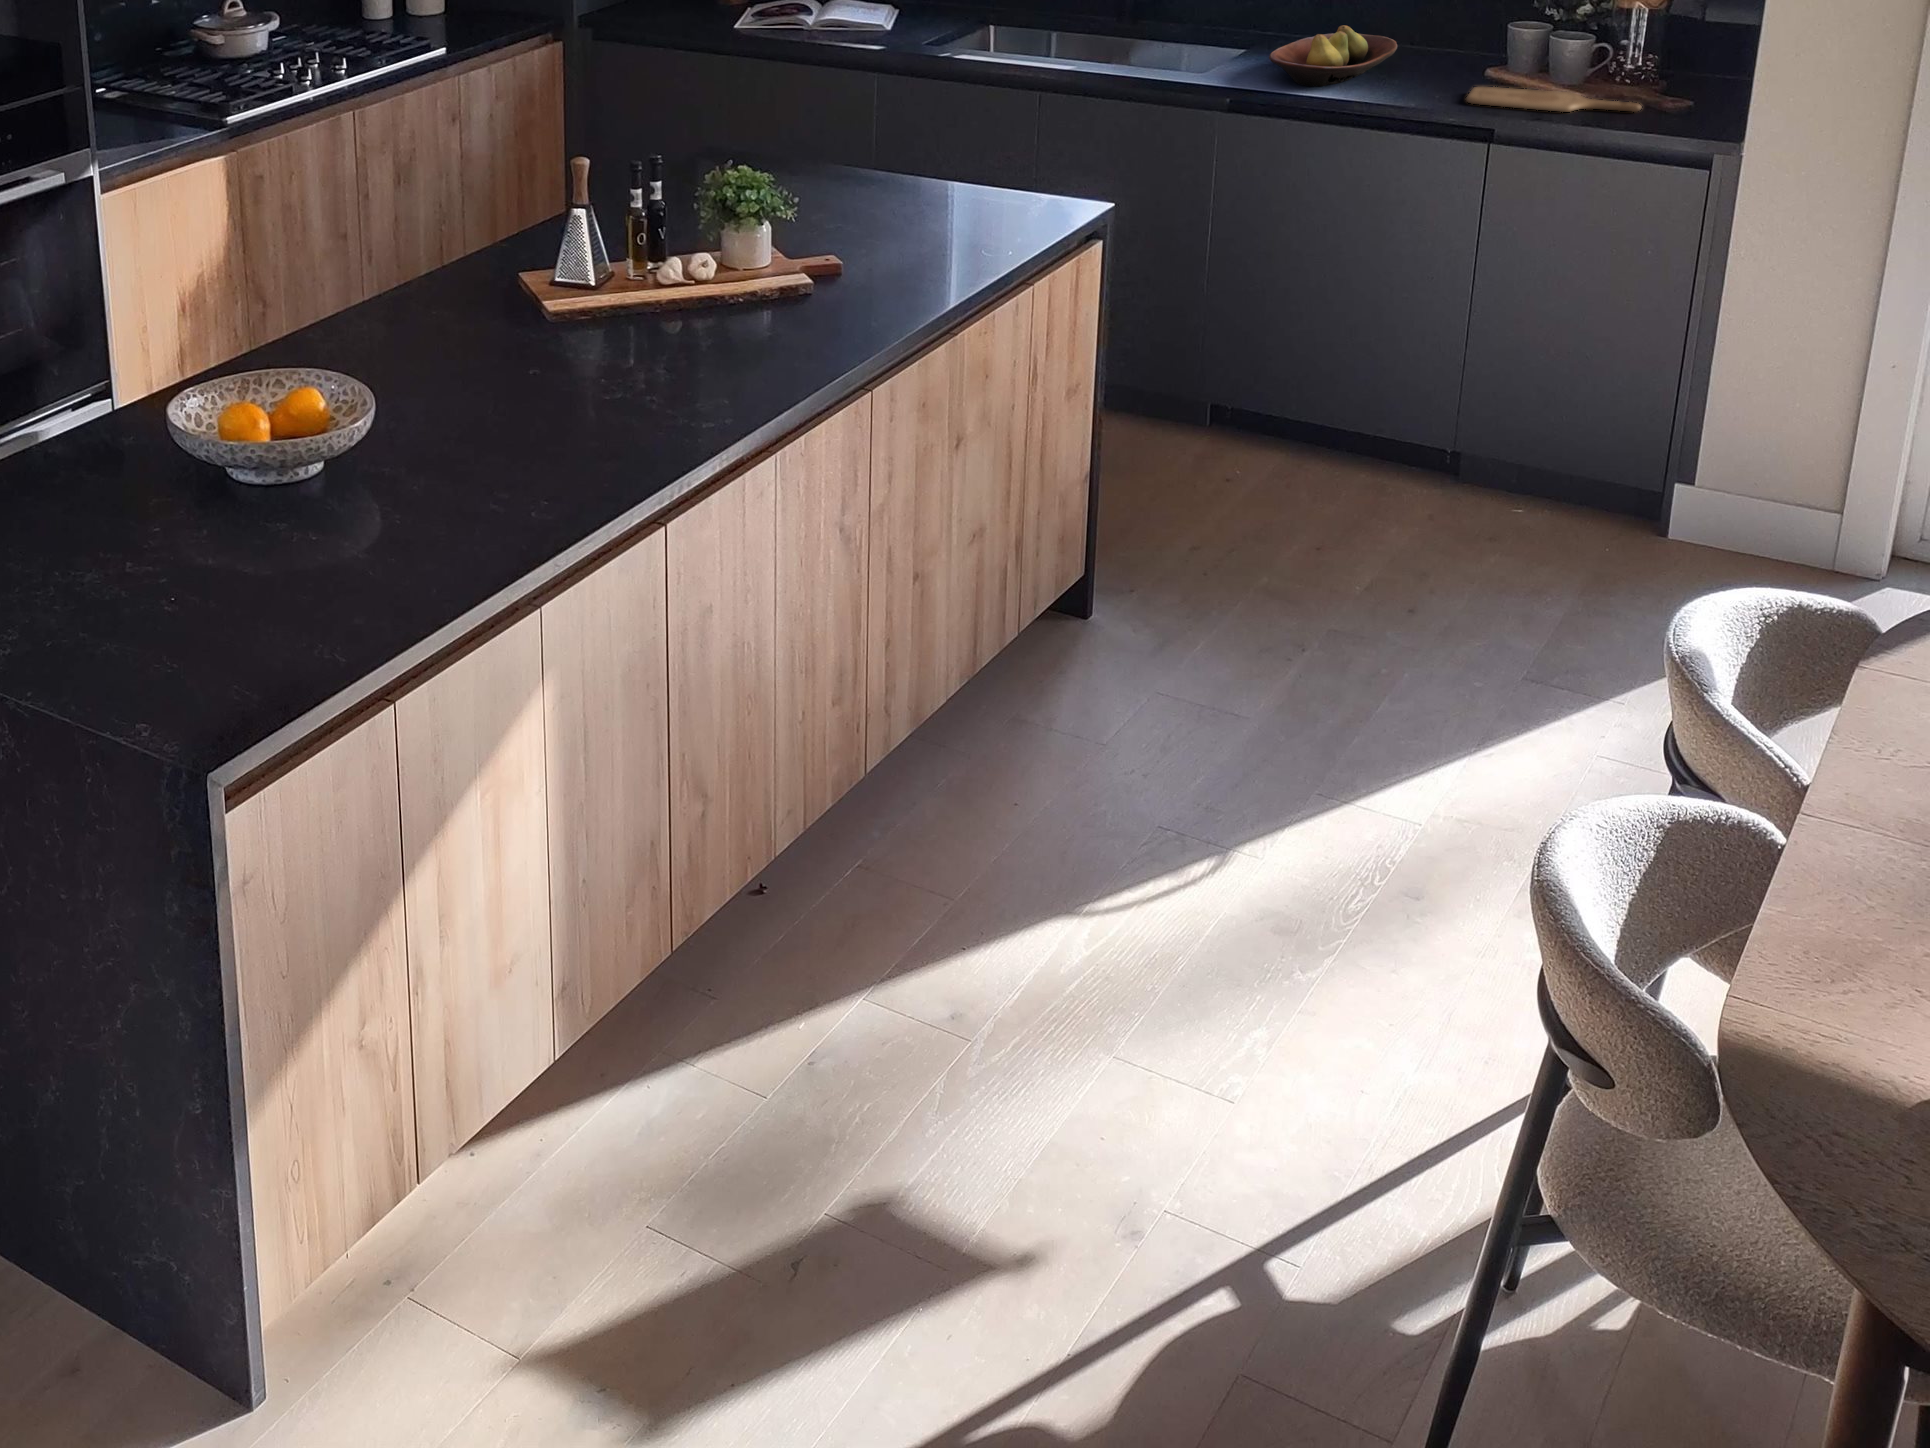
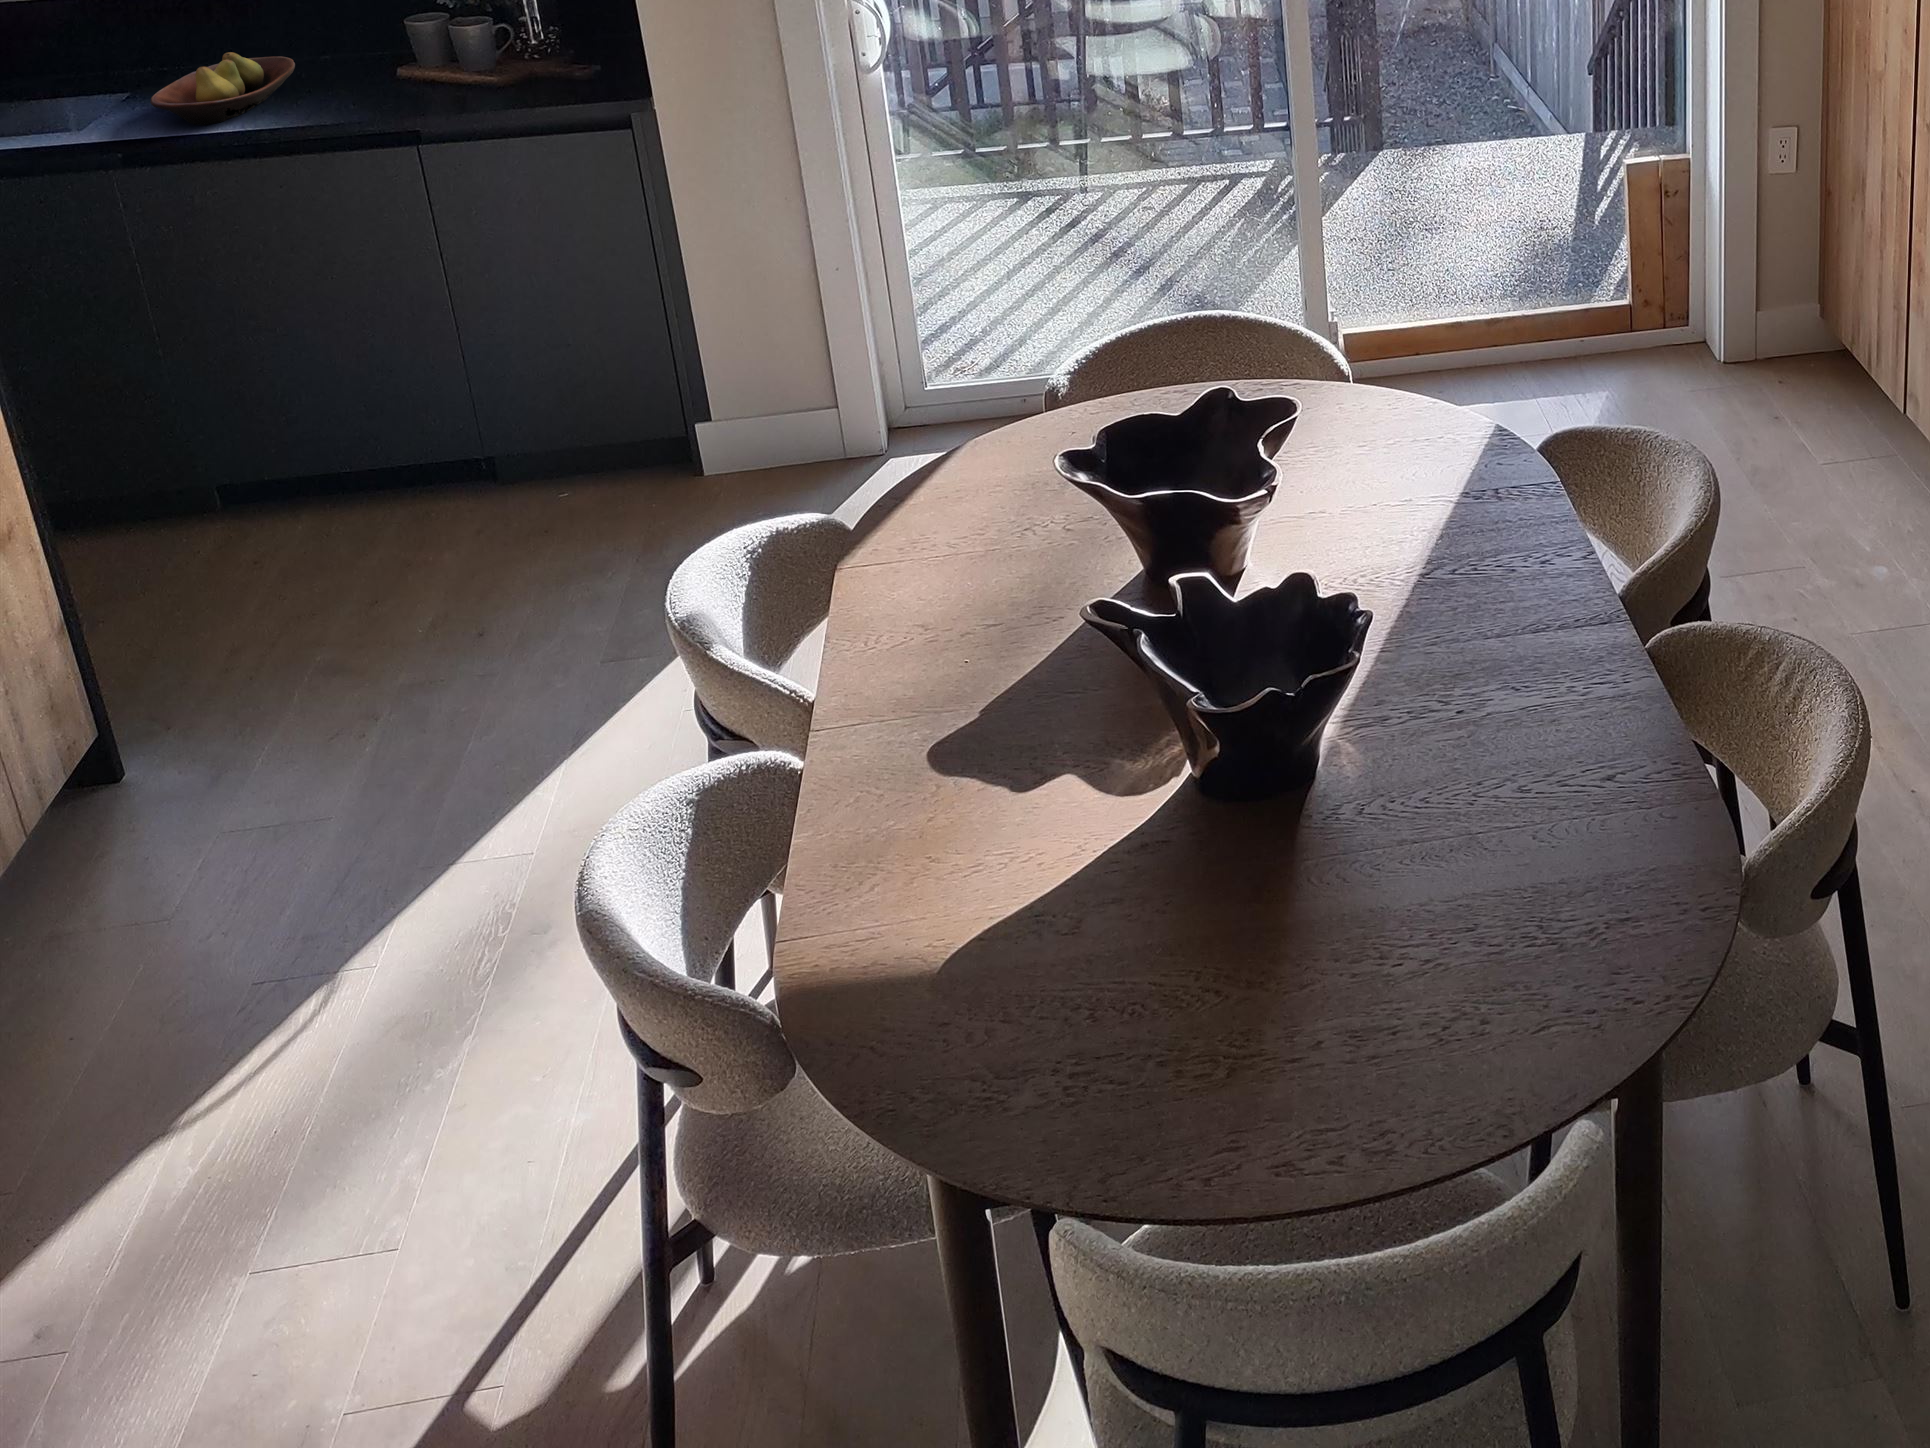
cutting board: present [1466,87,1641,112] -> none [380,77,554,109]

